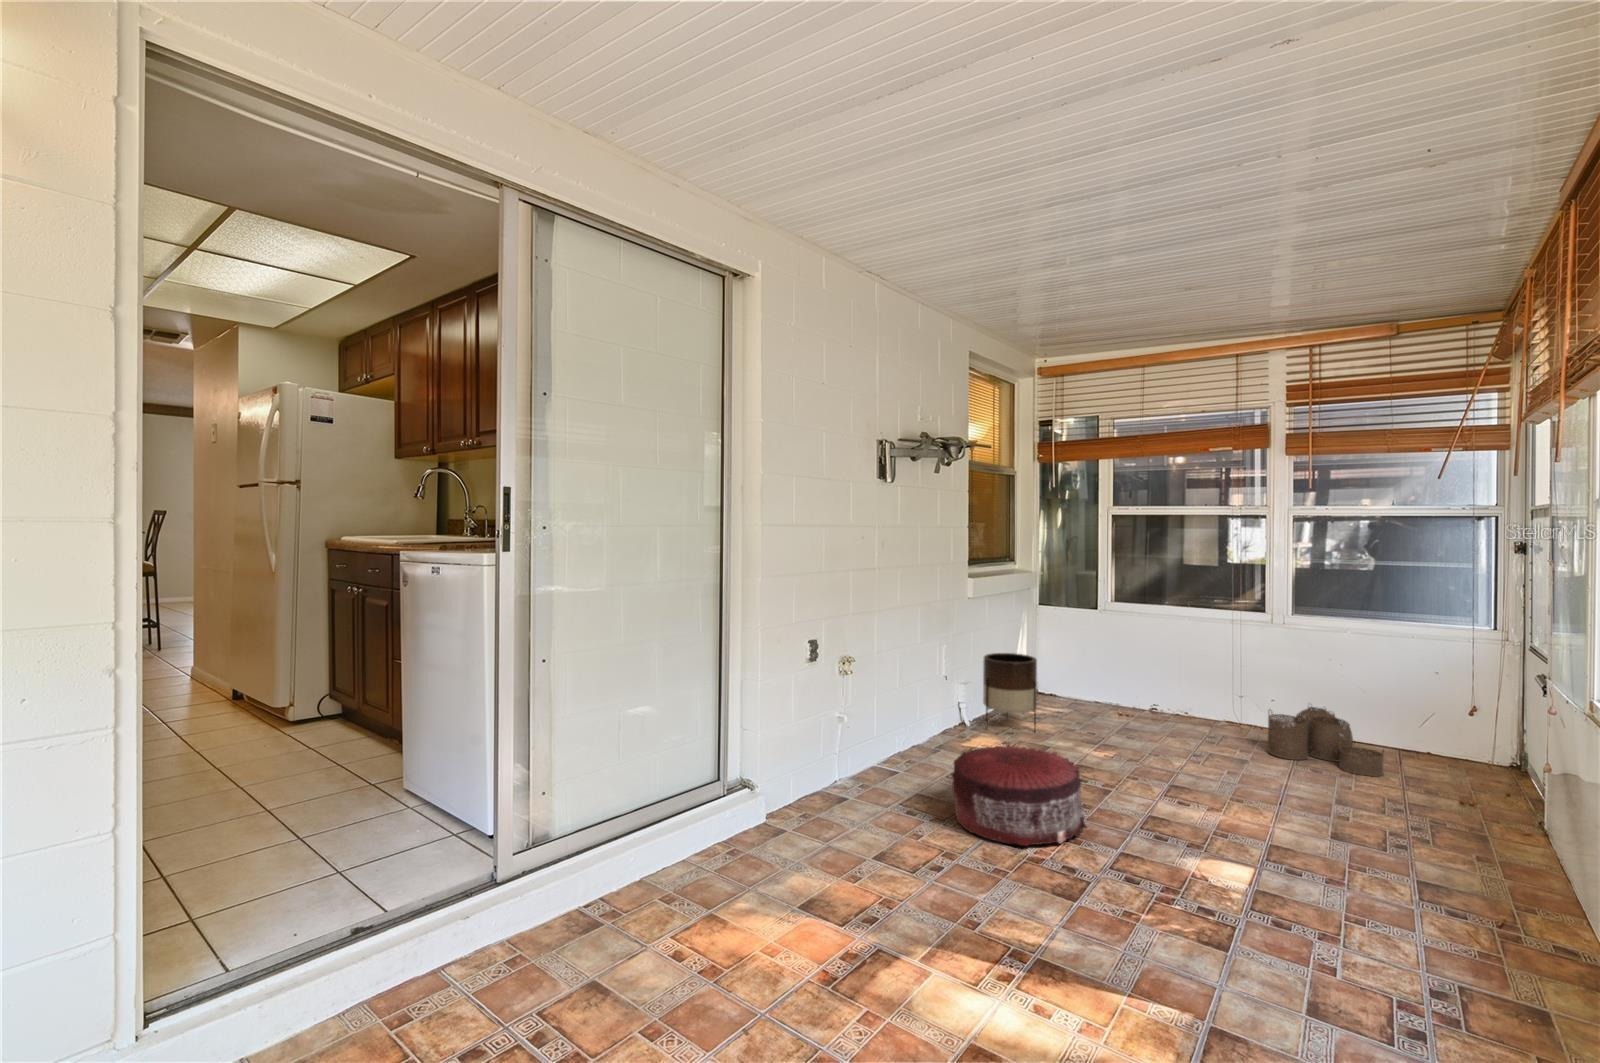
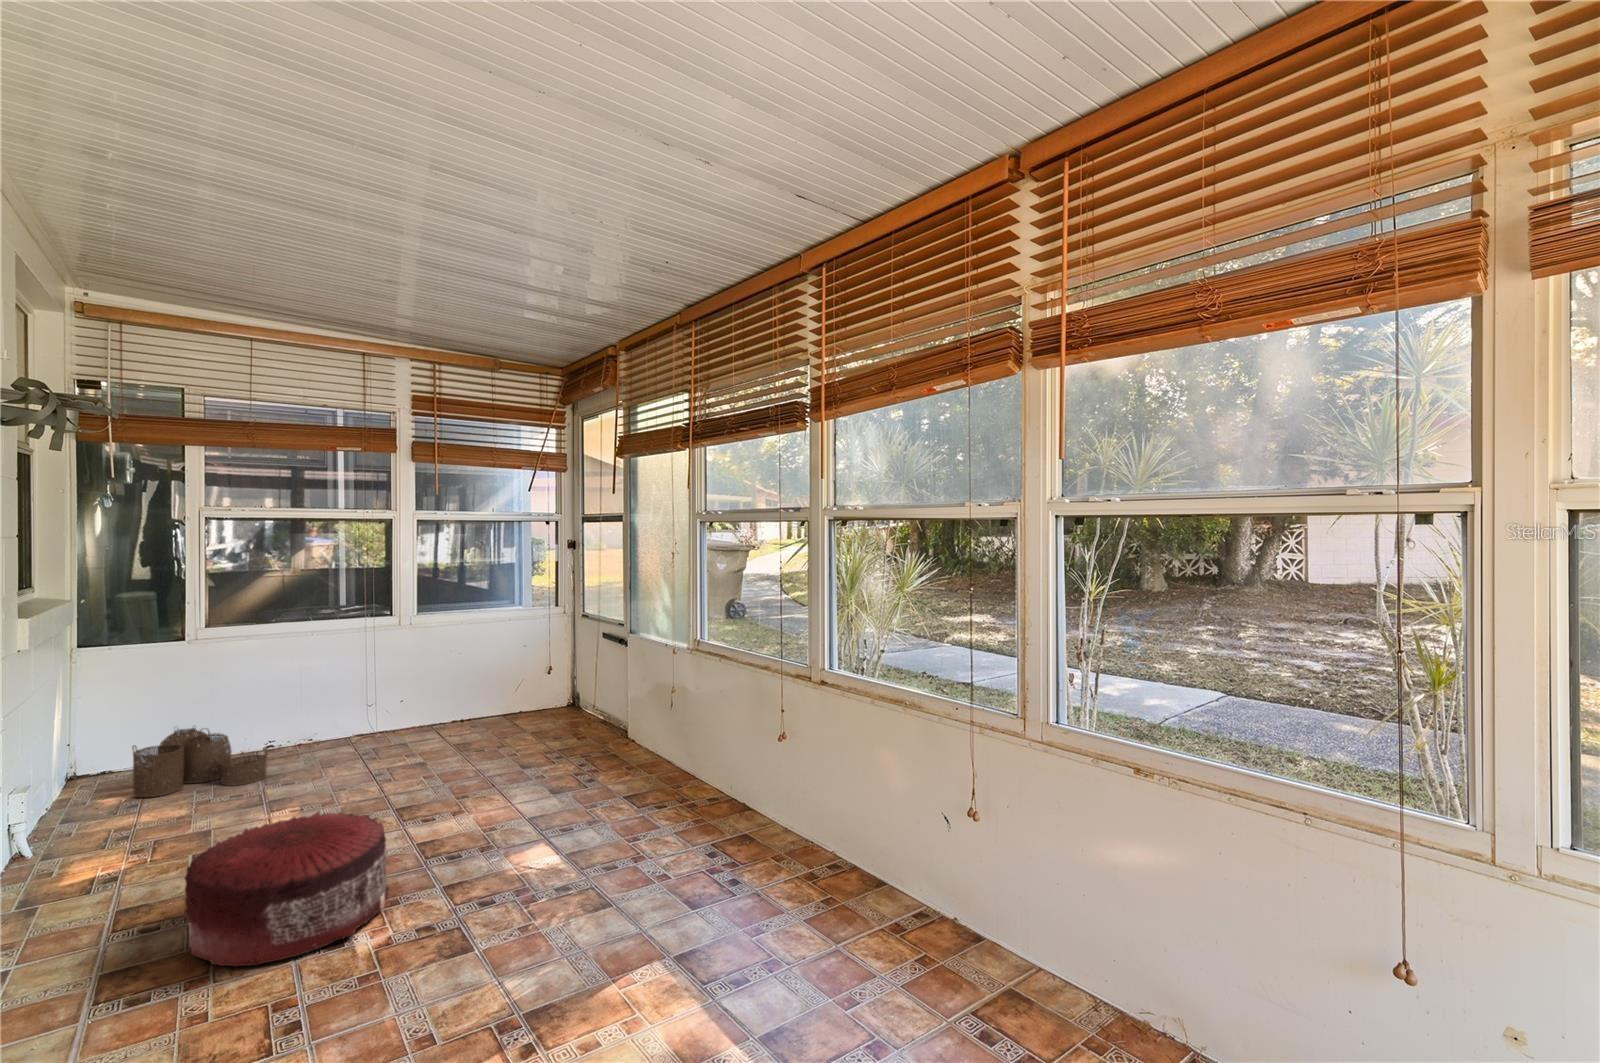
planter: present [983,653,1037,731] -> none [41,716,151,848]
woven basket: present [1268,707,1384,776] -> present [132,726,268,797]

